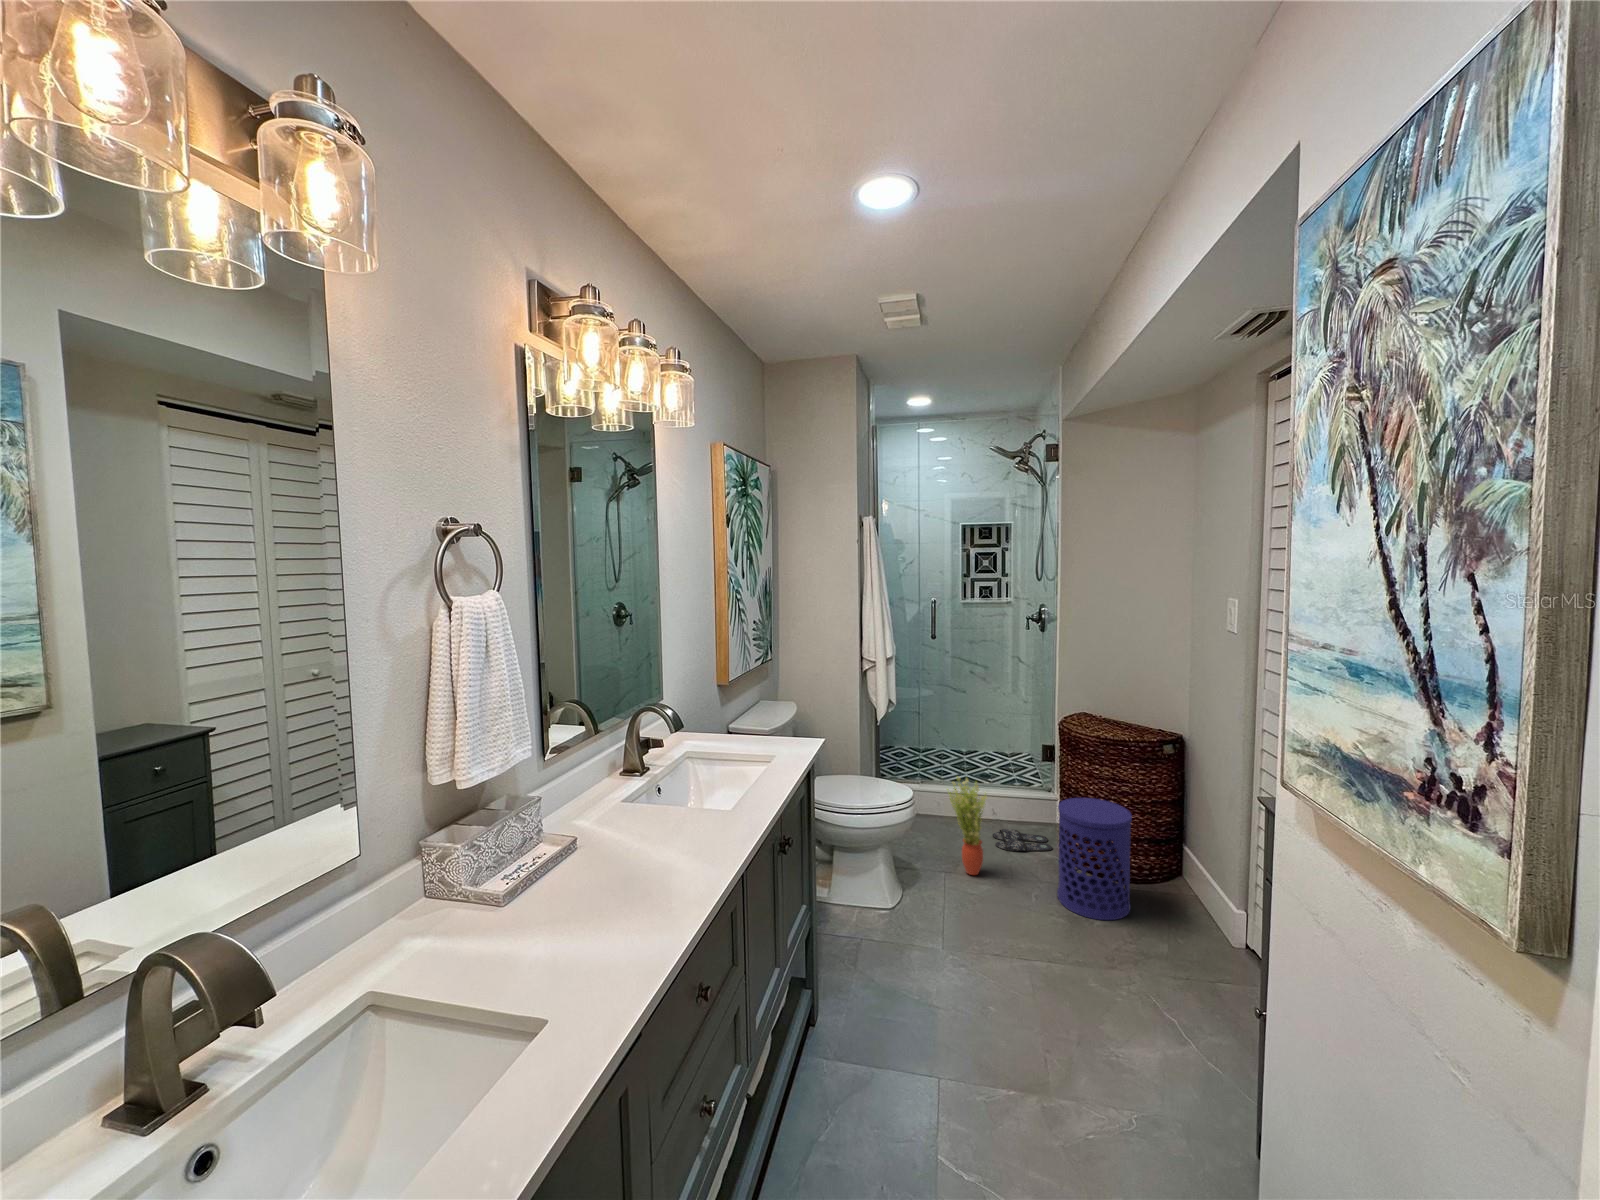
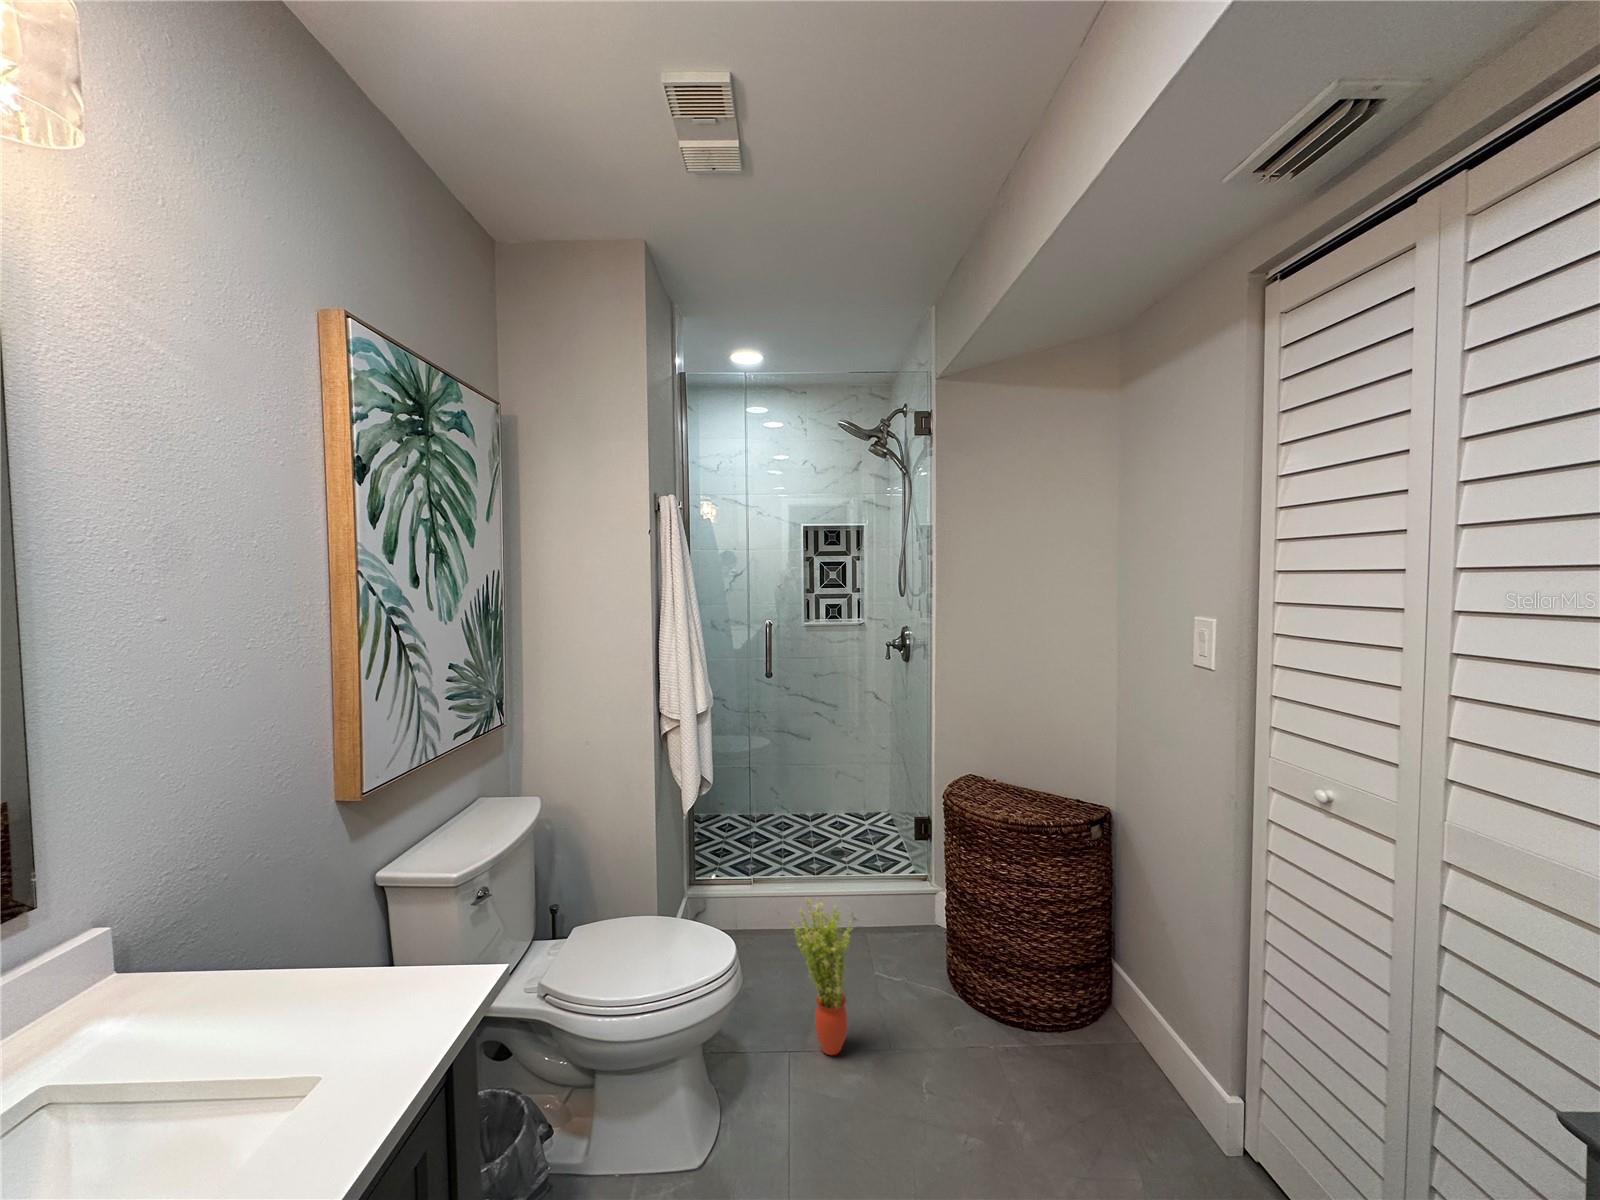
waste bin: present [1057,798,1132,920] -> none [959,916,1066,1128]
slippers: present [993,829,1052,851] -> none [855,948,938,991]

